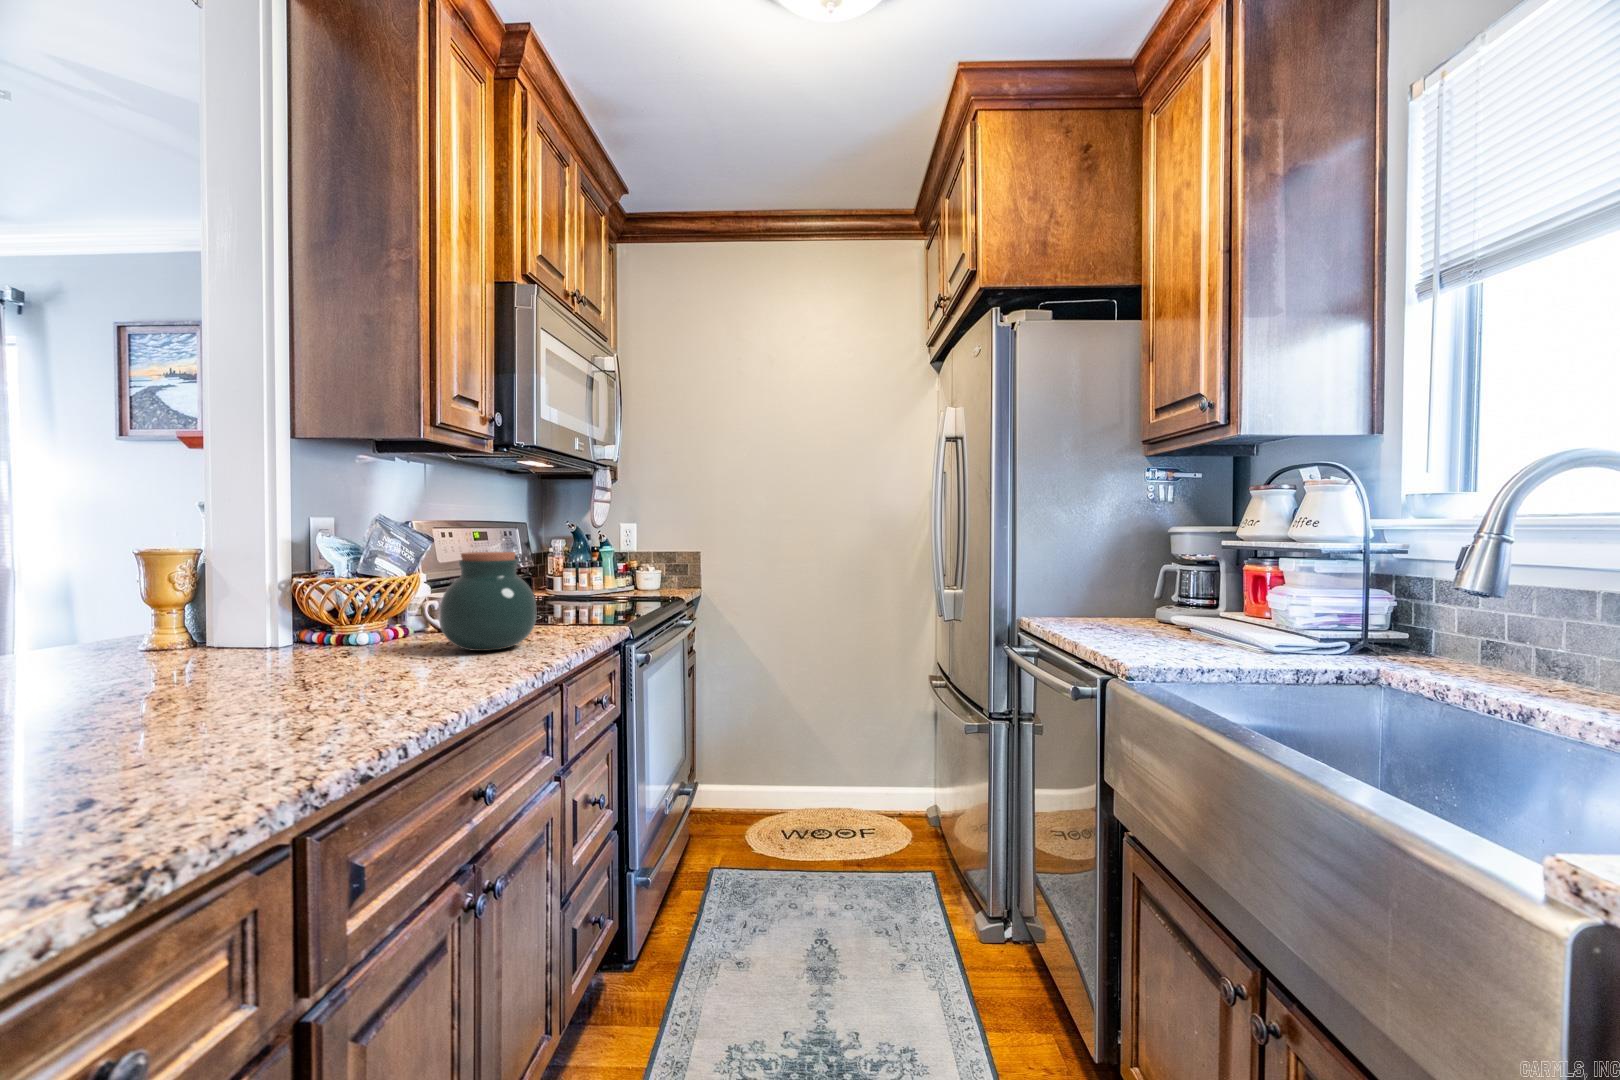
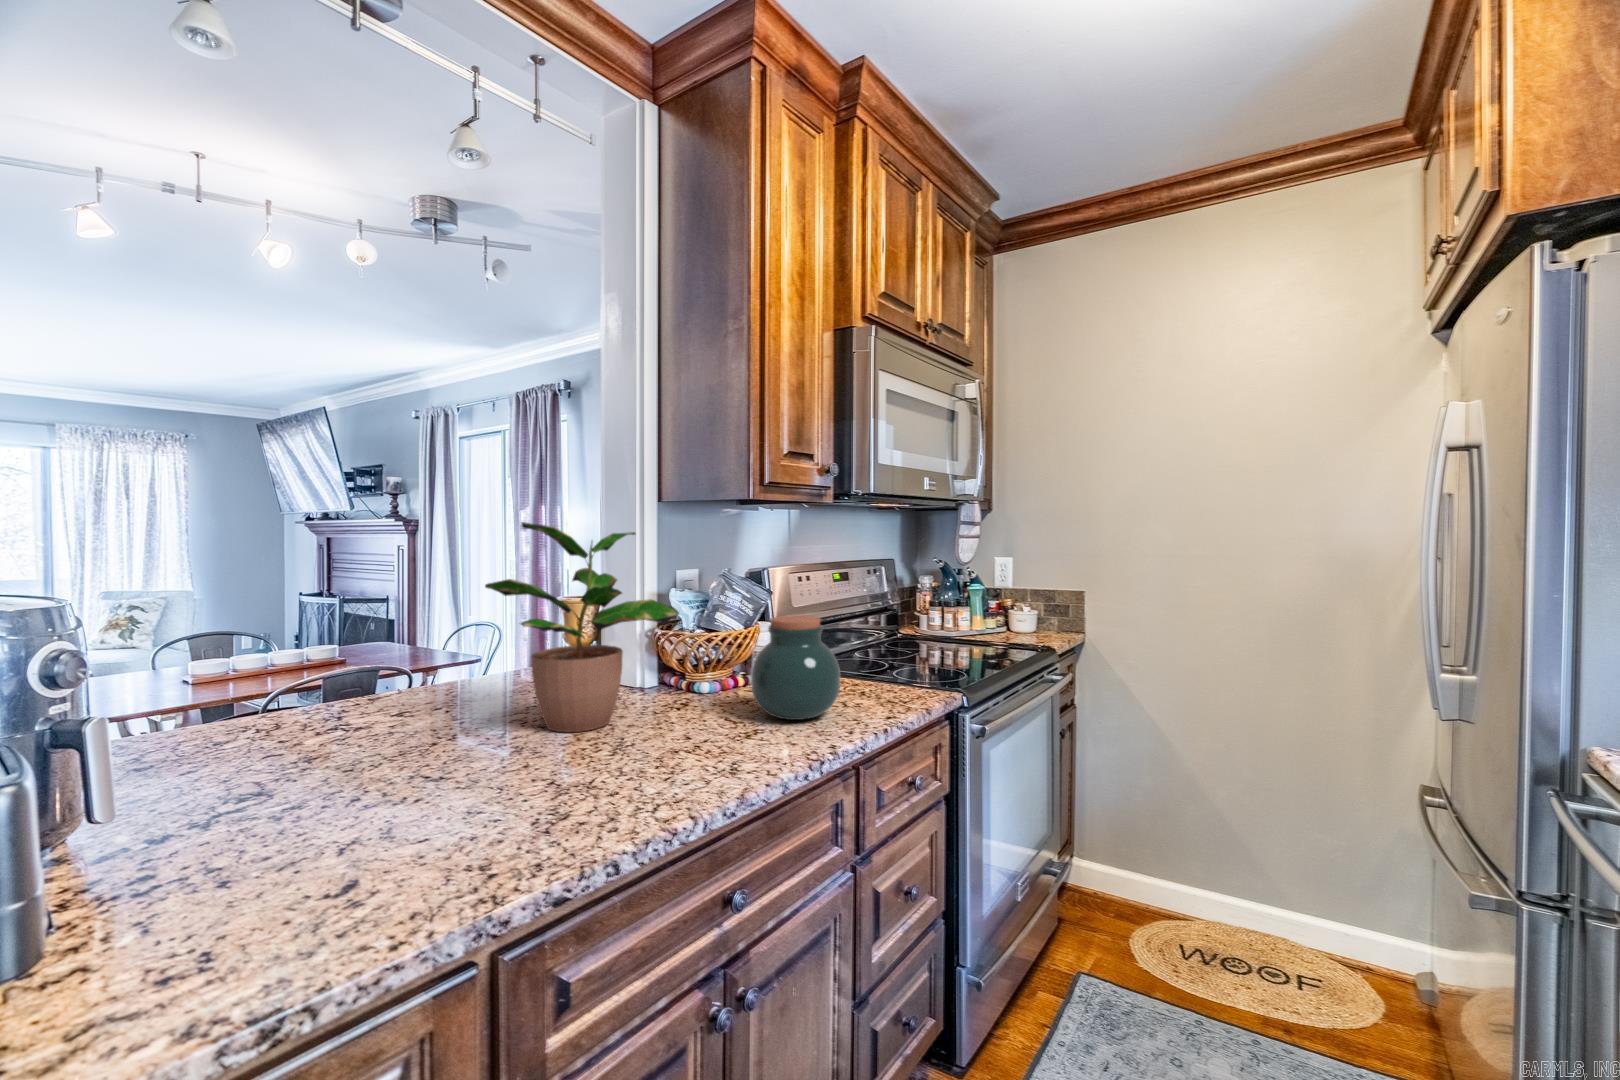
potted plant: none [49,428,360,686] -> present [485,522,679,732]

